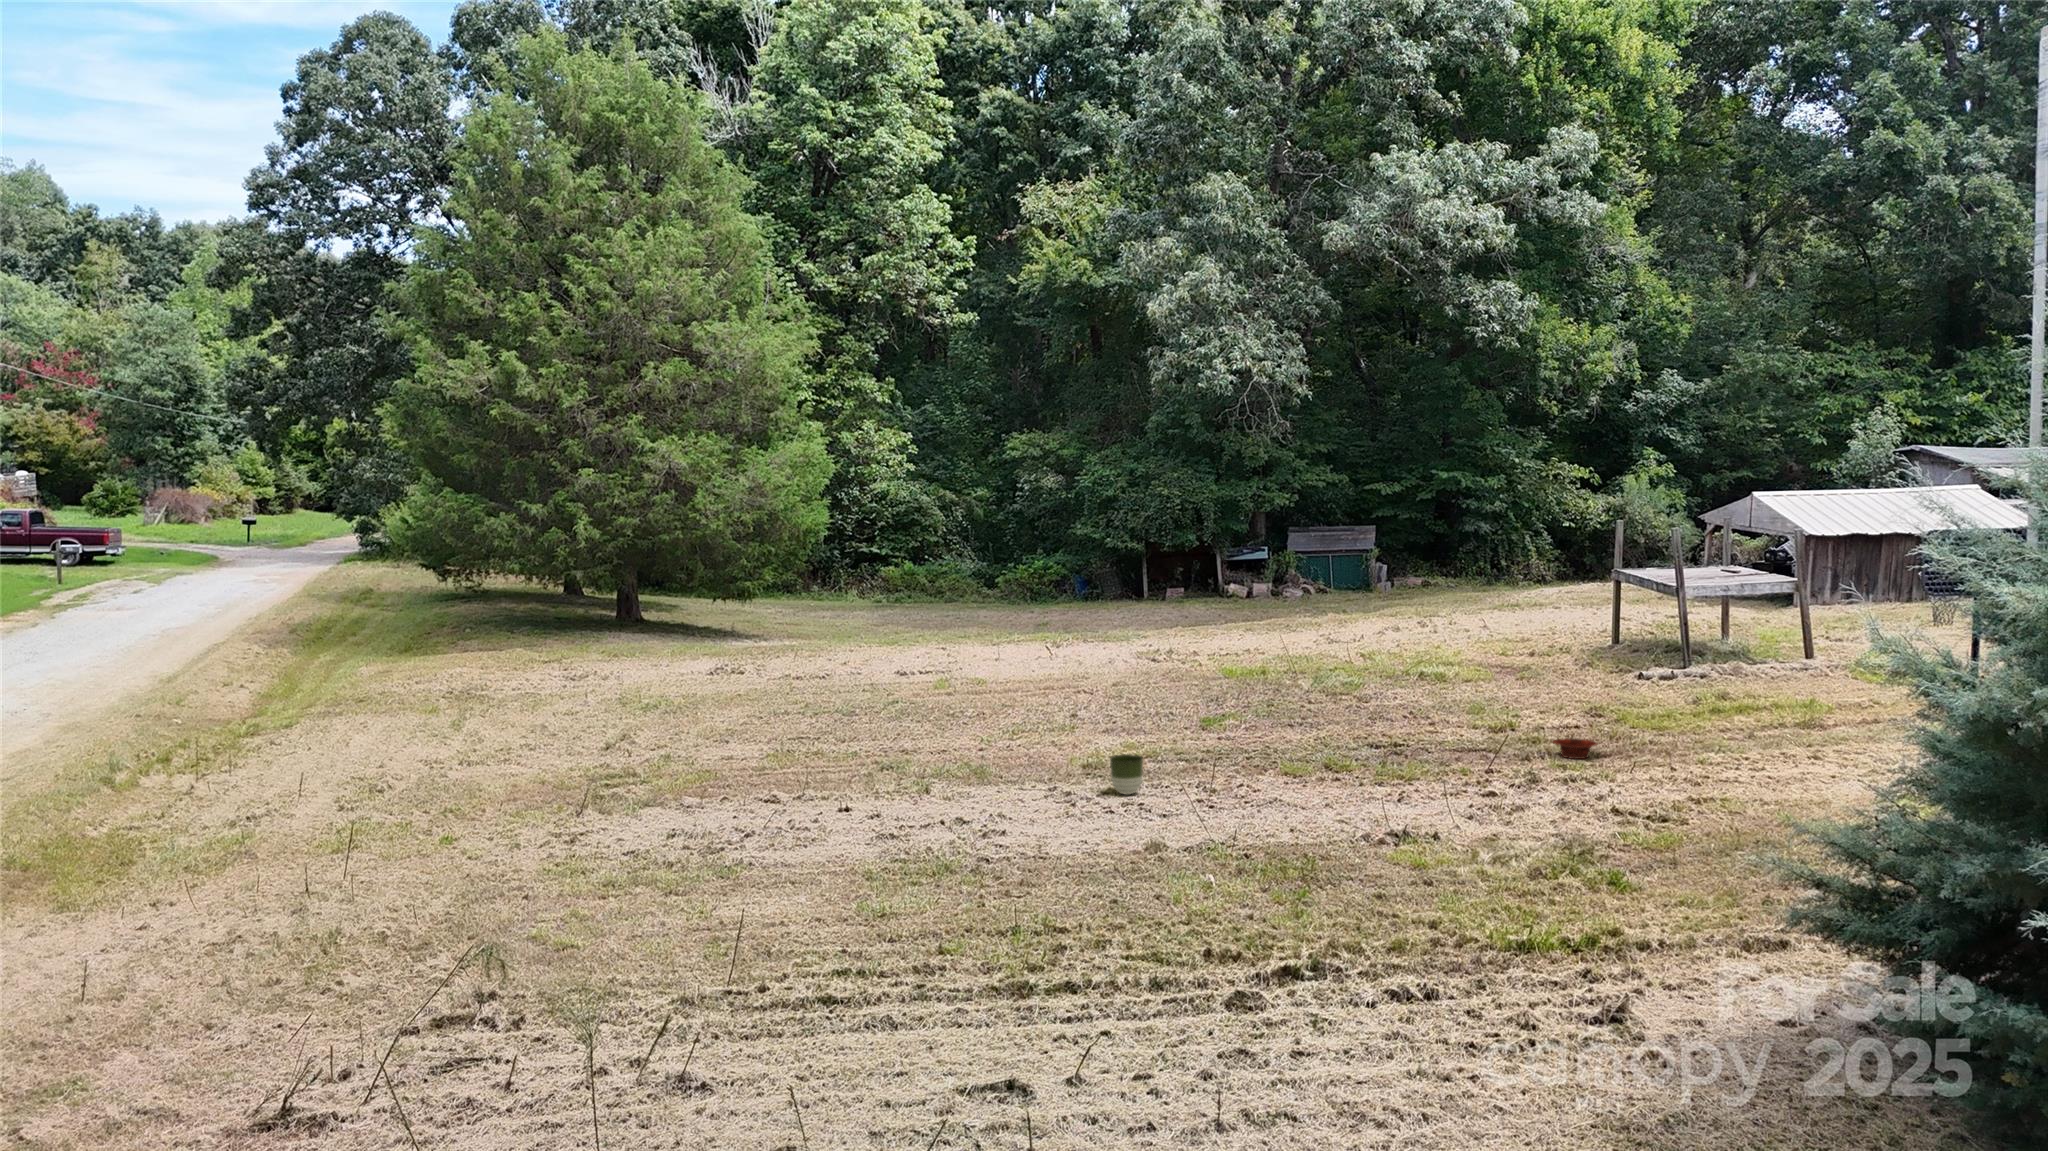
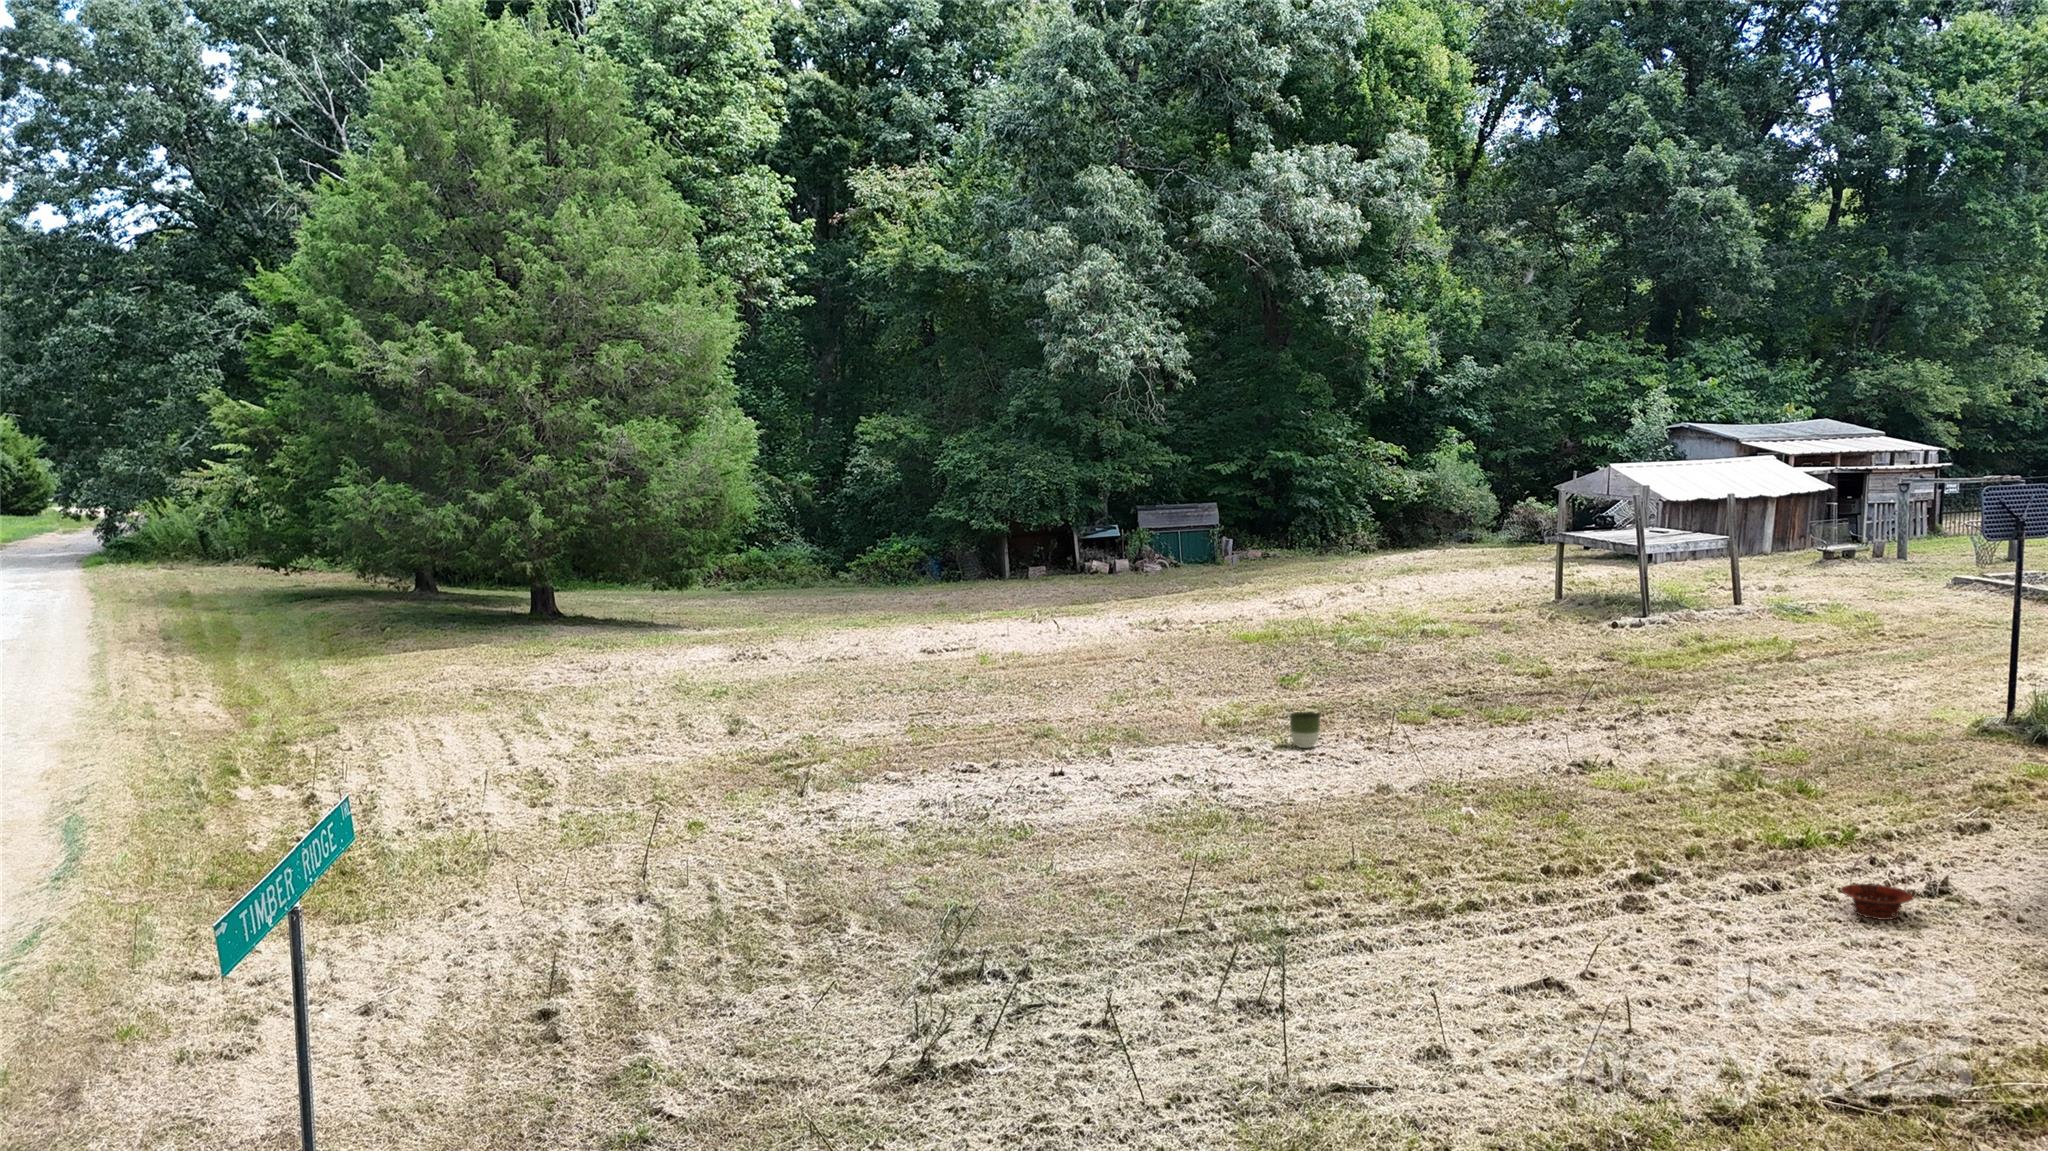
basket: present [1553,714,1597,759] -> present [1841,850,1914,920]

